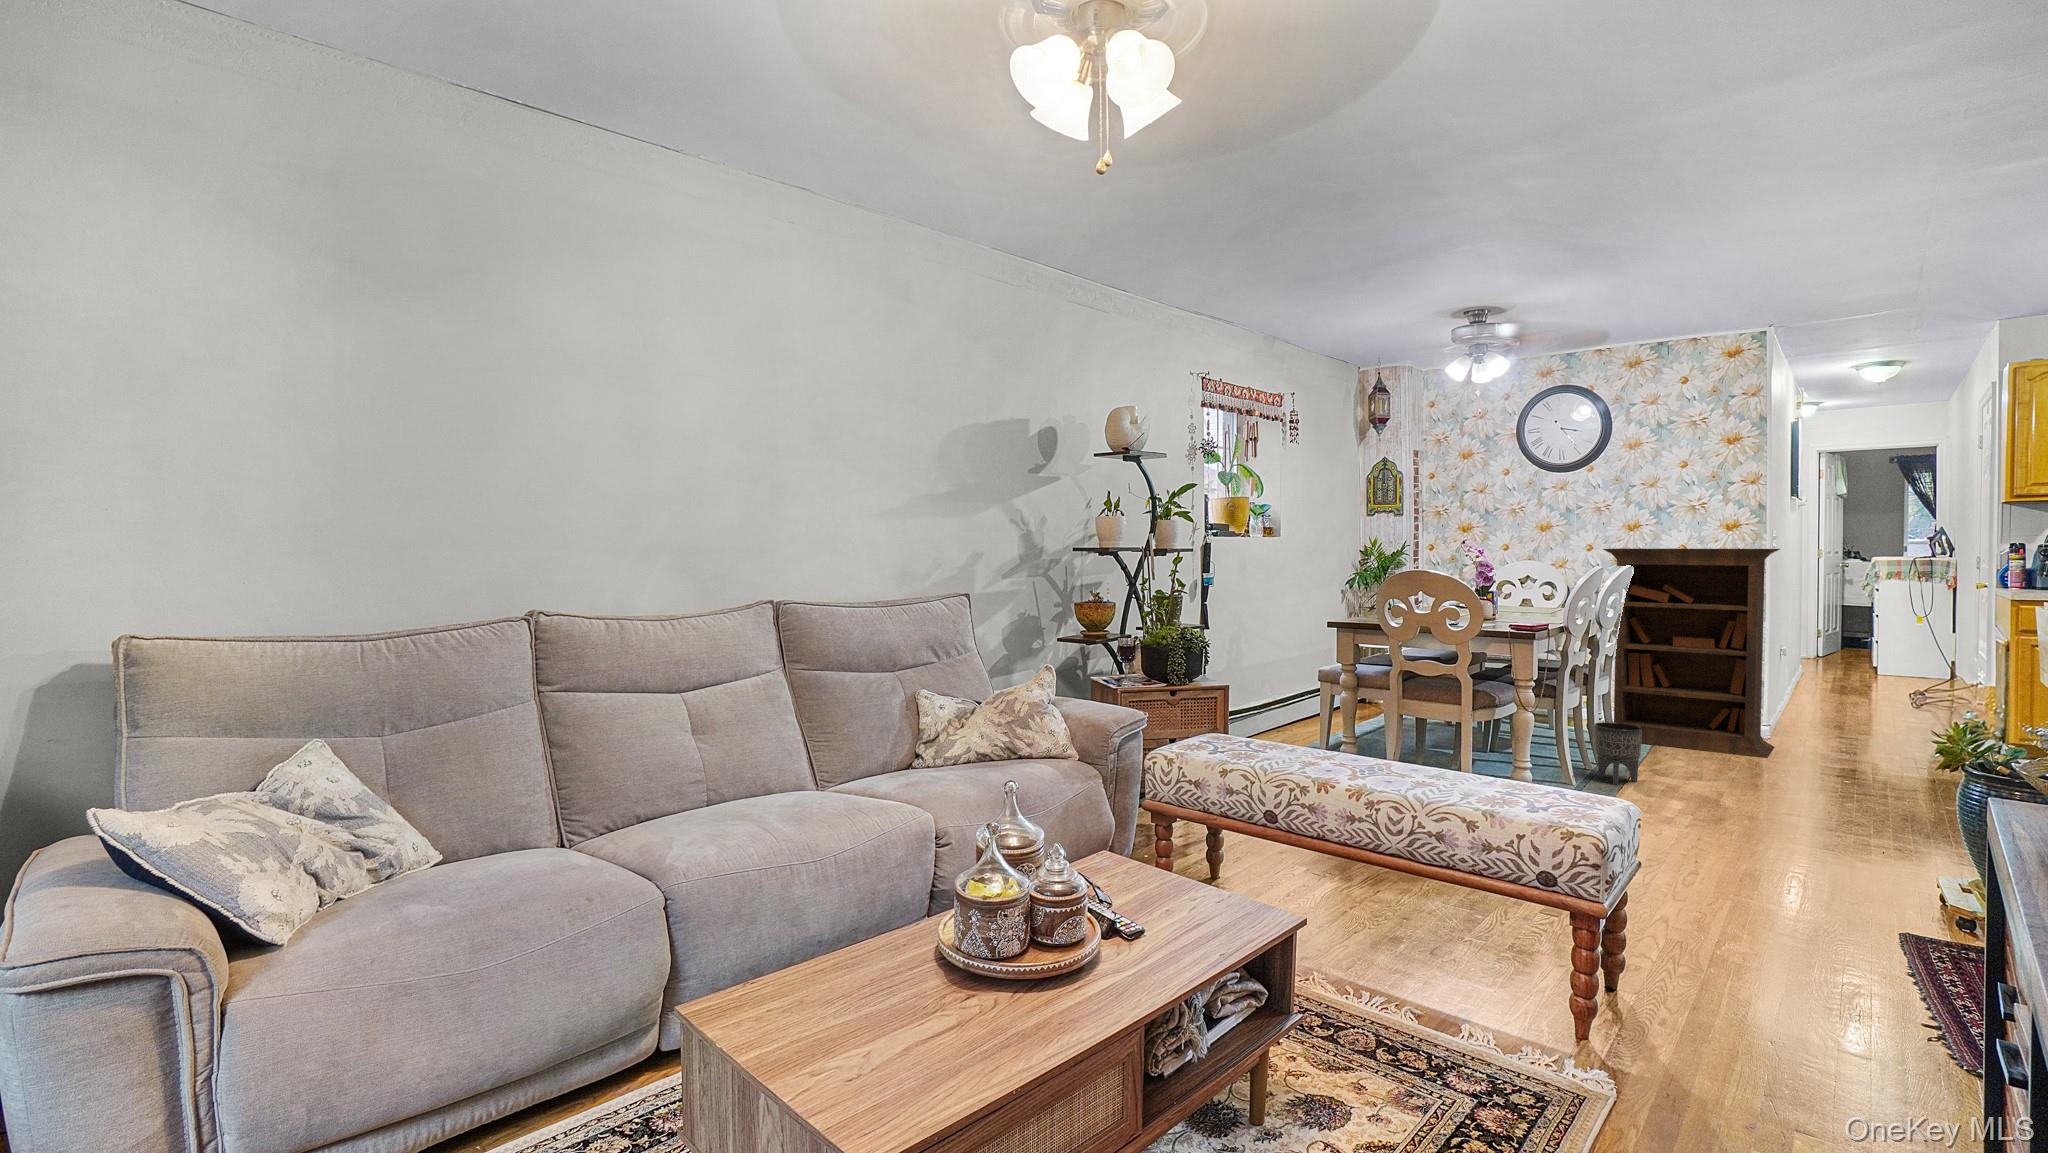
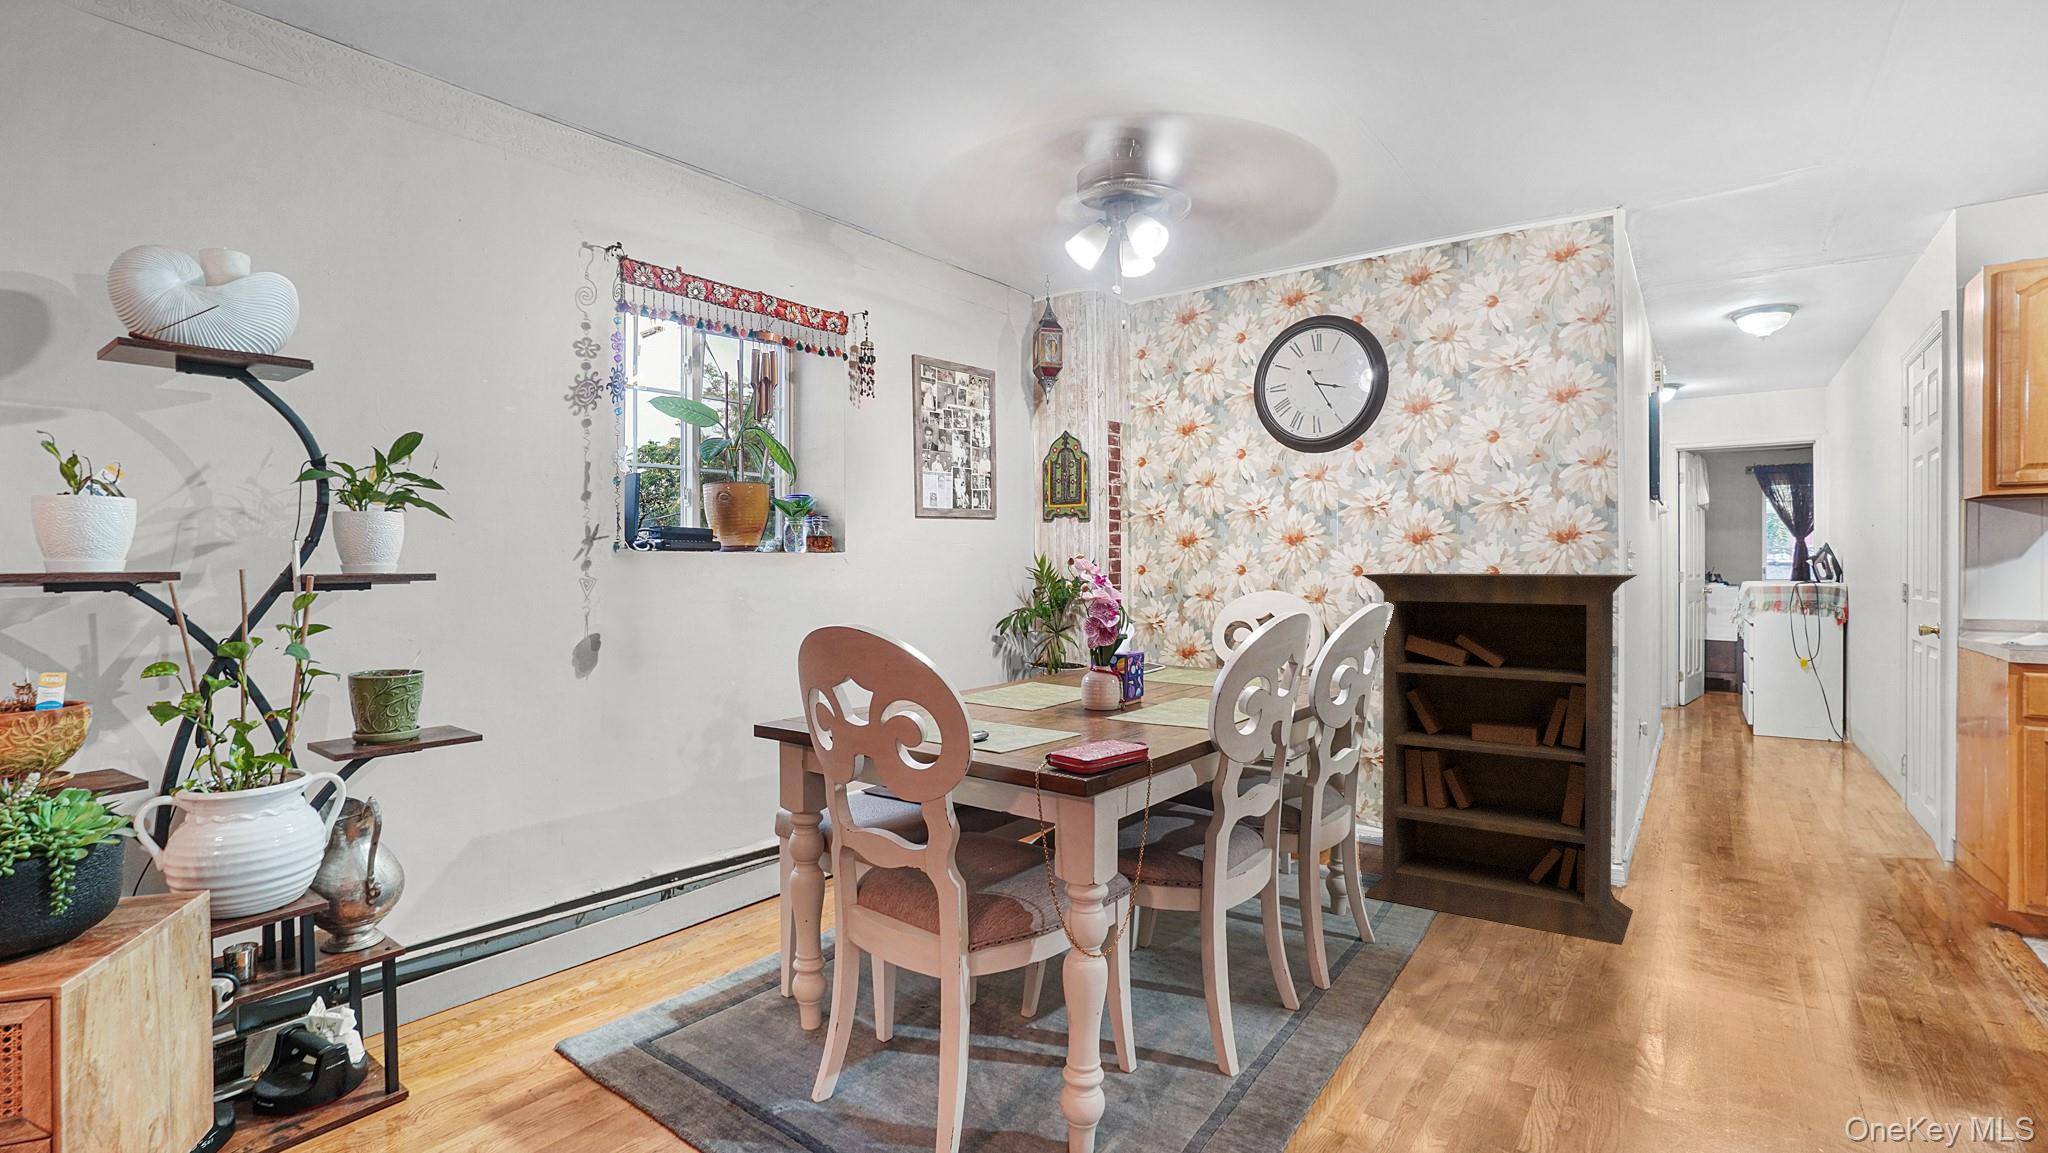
planter: present [1594,722,1642,785] -> none [1304,918,1391,1058]

